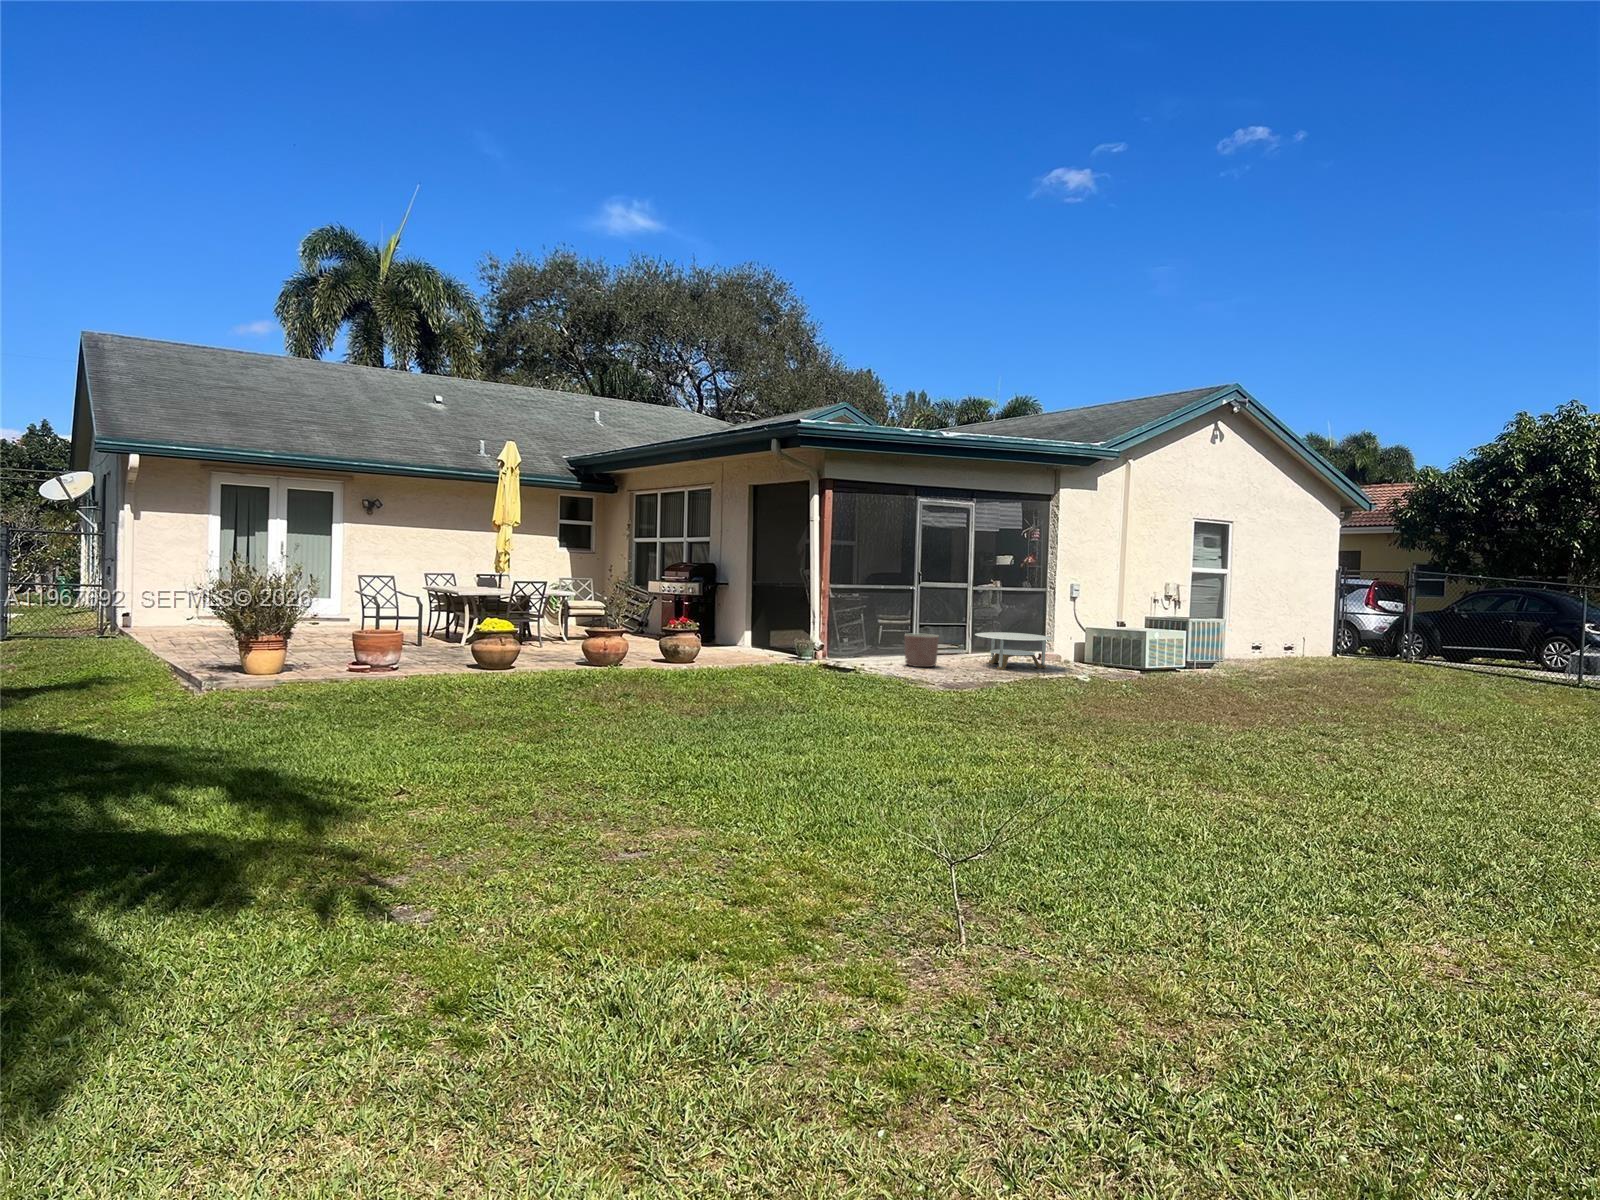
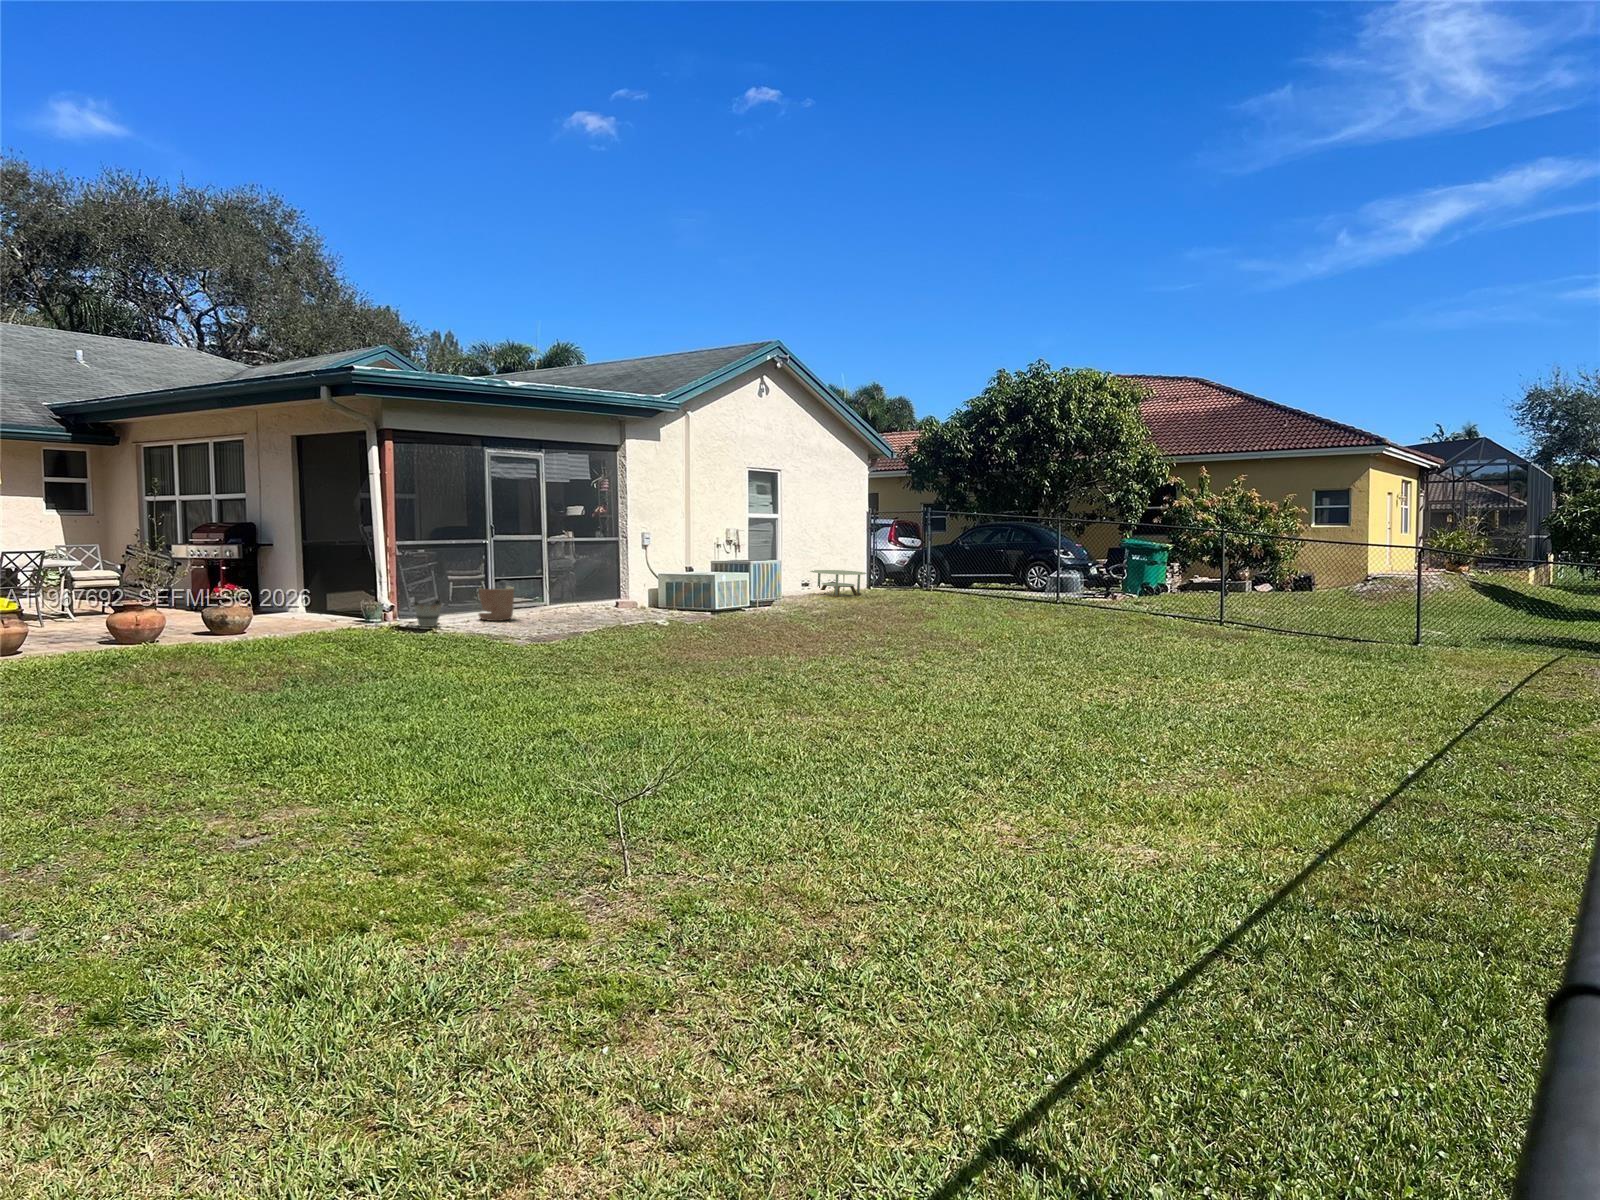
round table: present [975,632,1052,670] -> present [810,570,867,597]
bucket: none [840,644,871,669] -> present [412,599,442,627]

